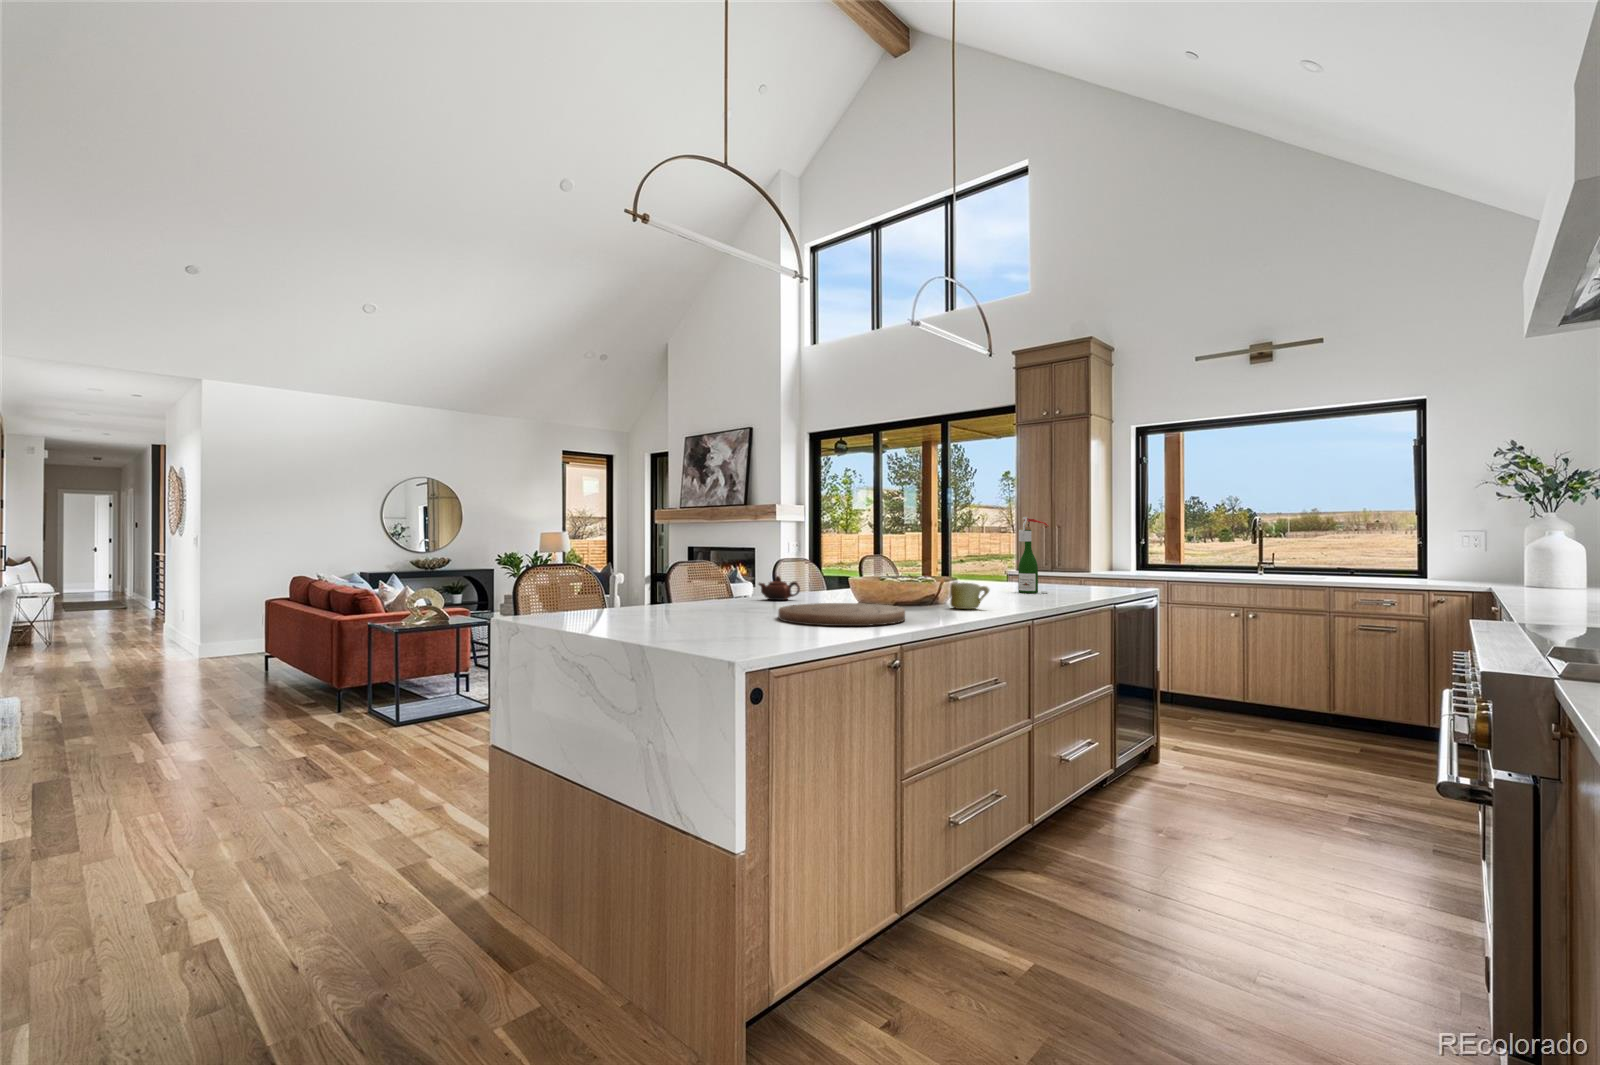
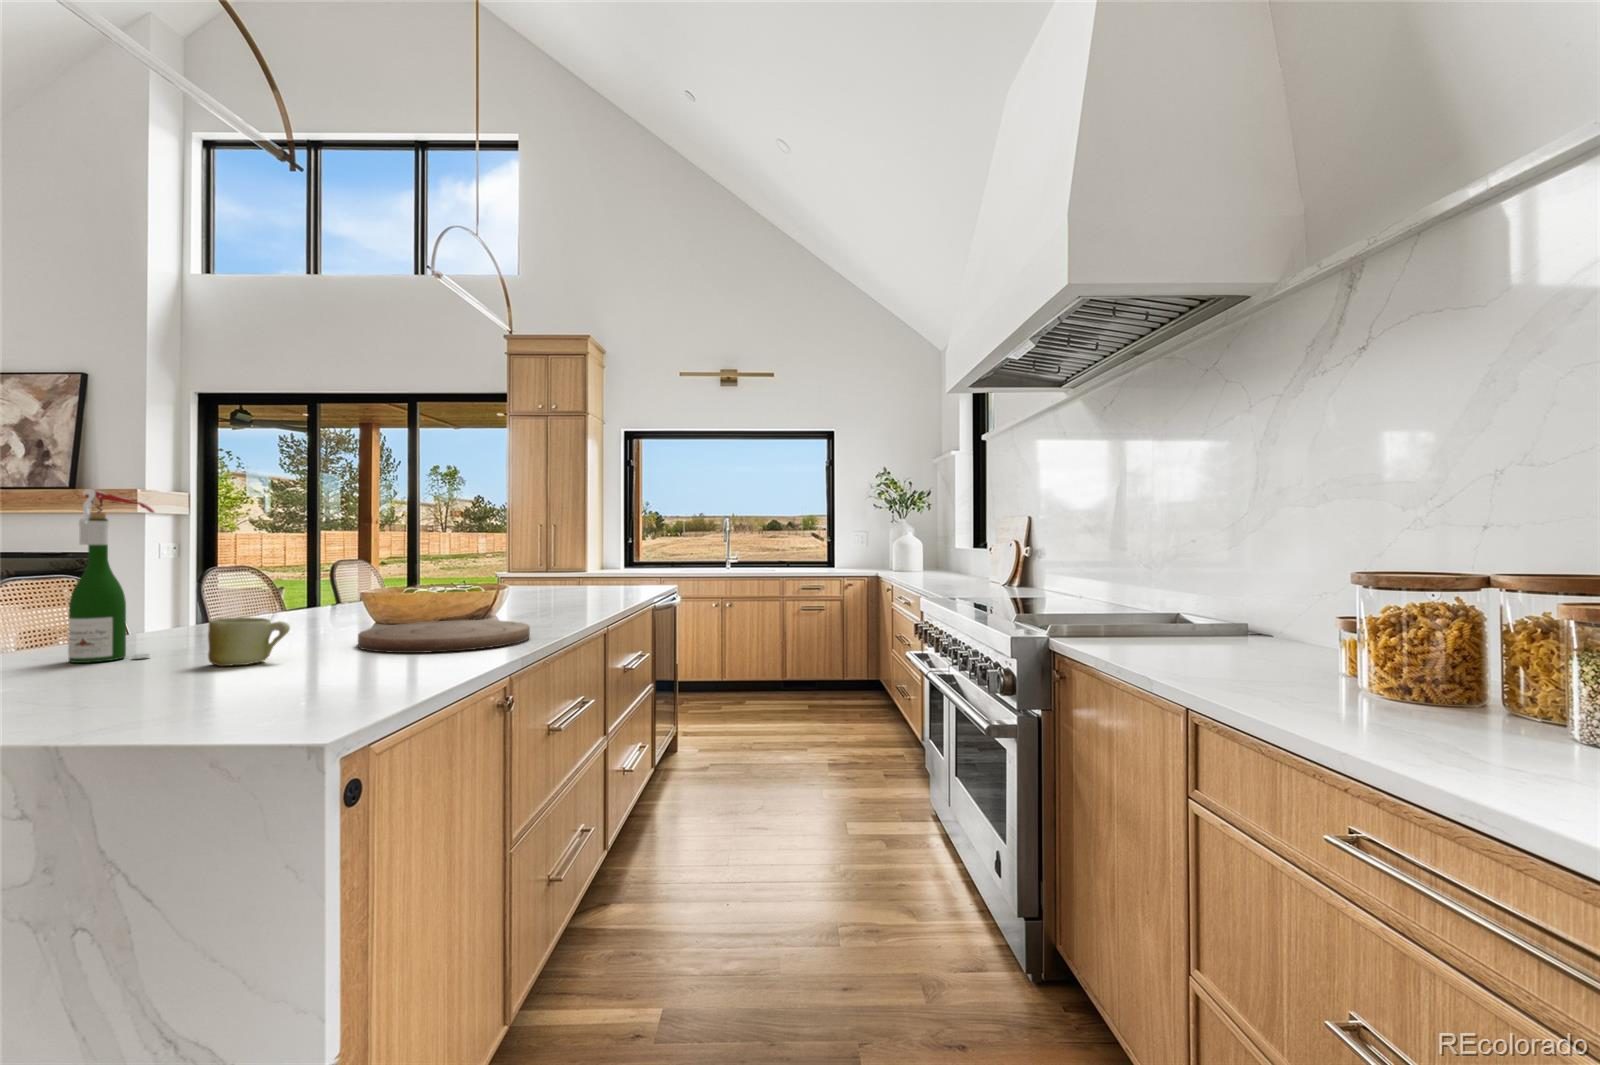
wine bottle: present [1018,517,1049,593] -> present [68,489,154,663]
teapot: present [759,576,800,600] -> none [263,592,331,626]
mug: present [950,582,989,609] -> present [208,617,290,666]

